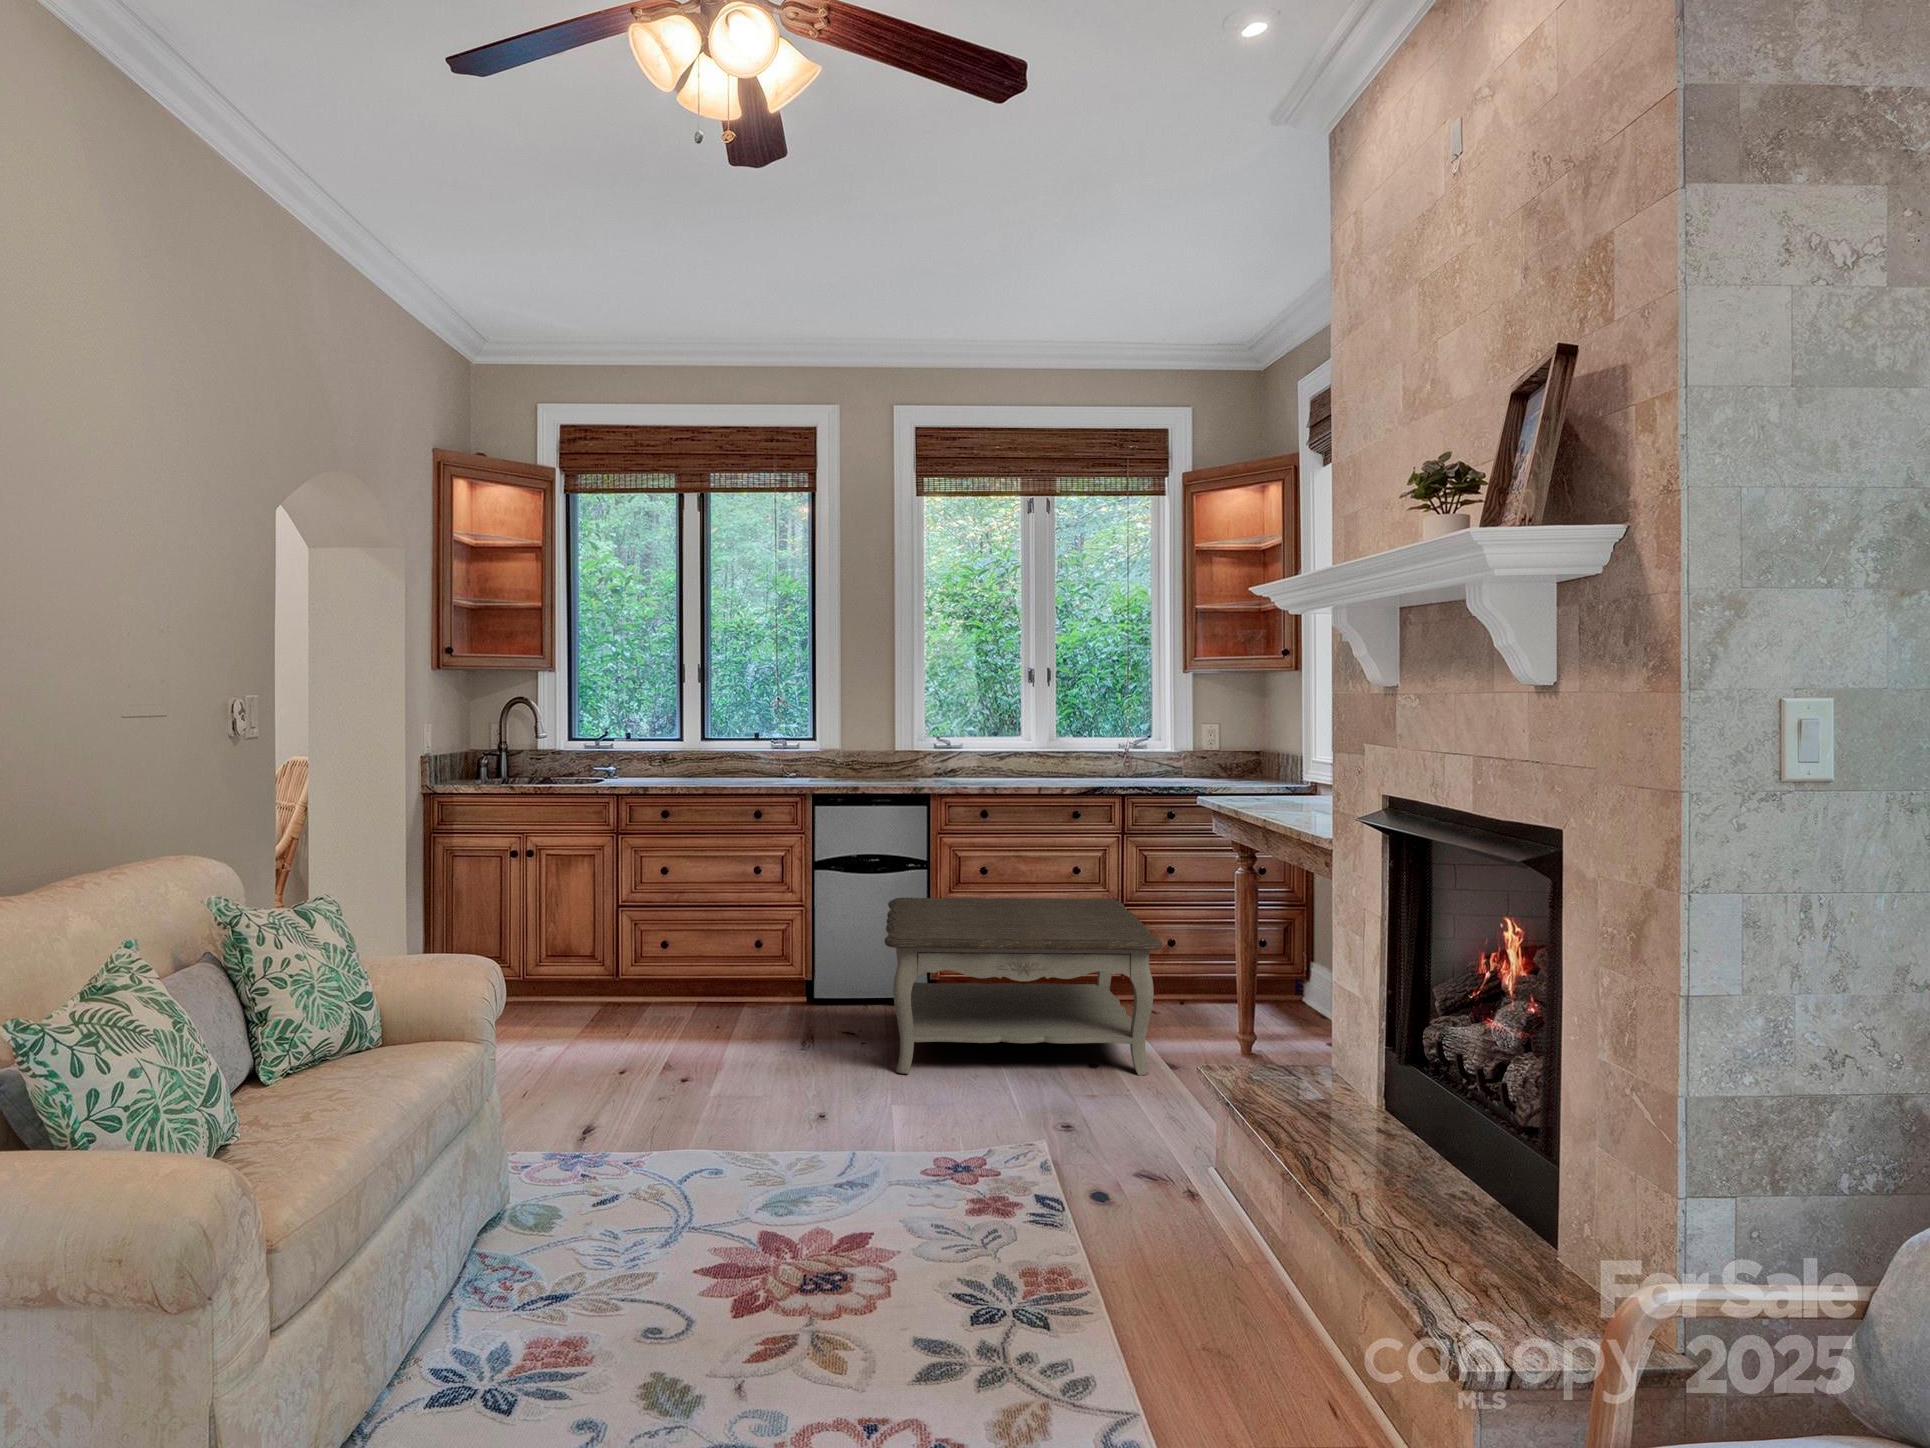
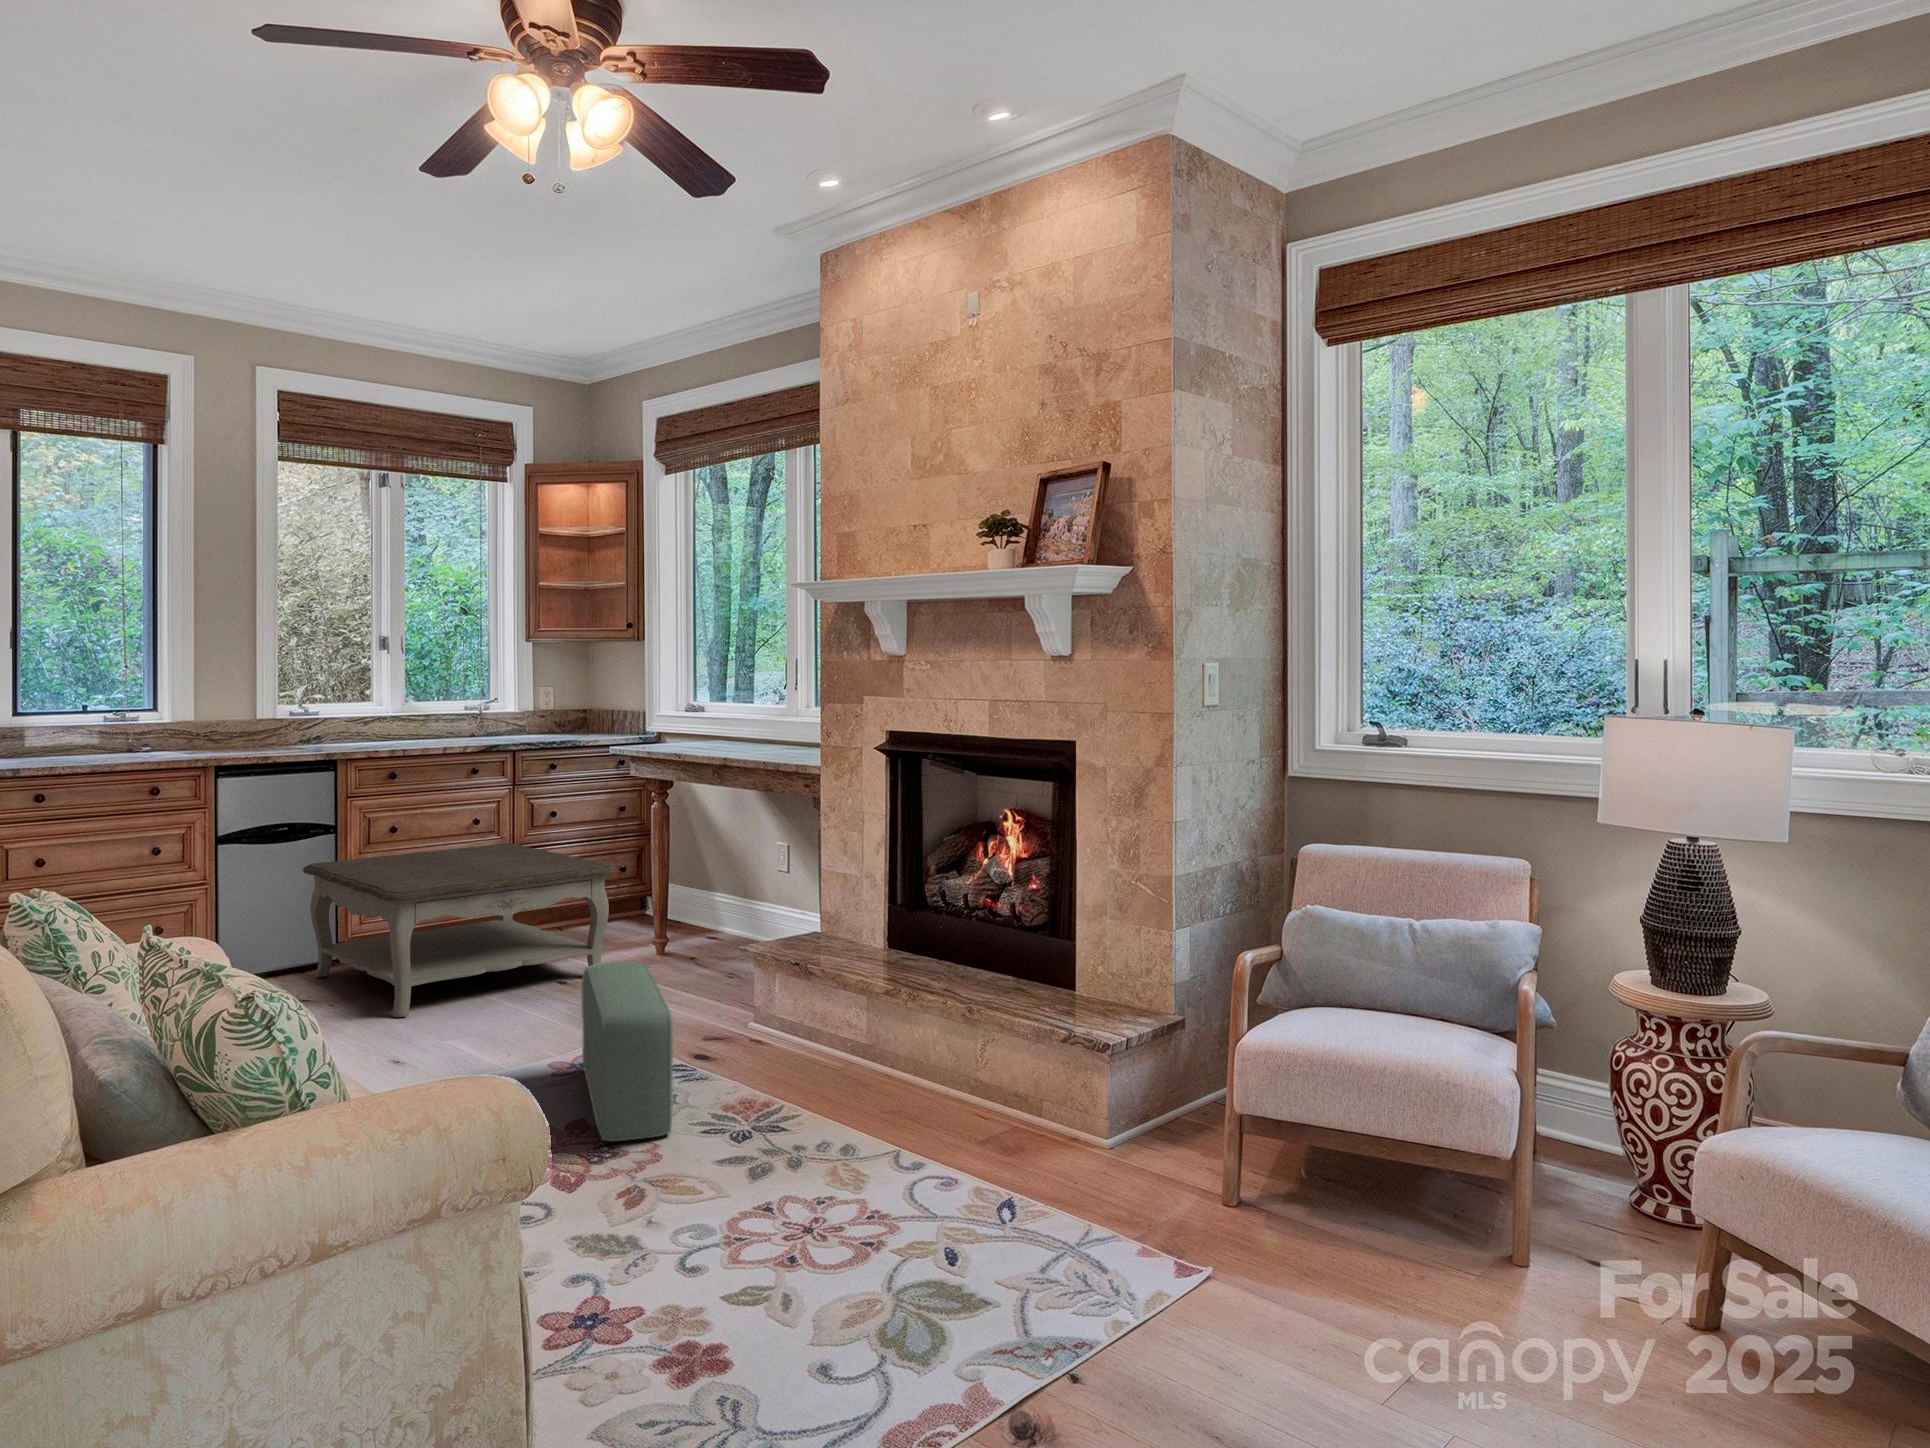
pouf: none [853,1059,1037,1298] -> present [582,962,673,1142]

